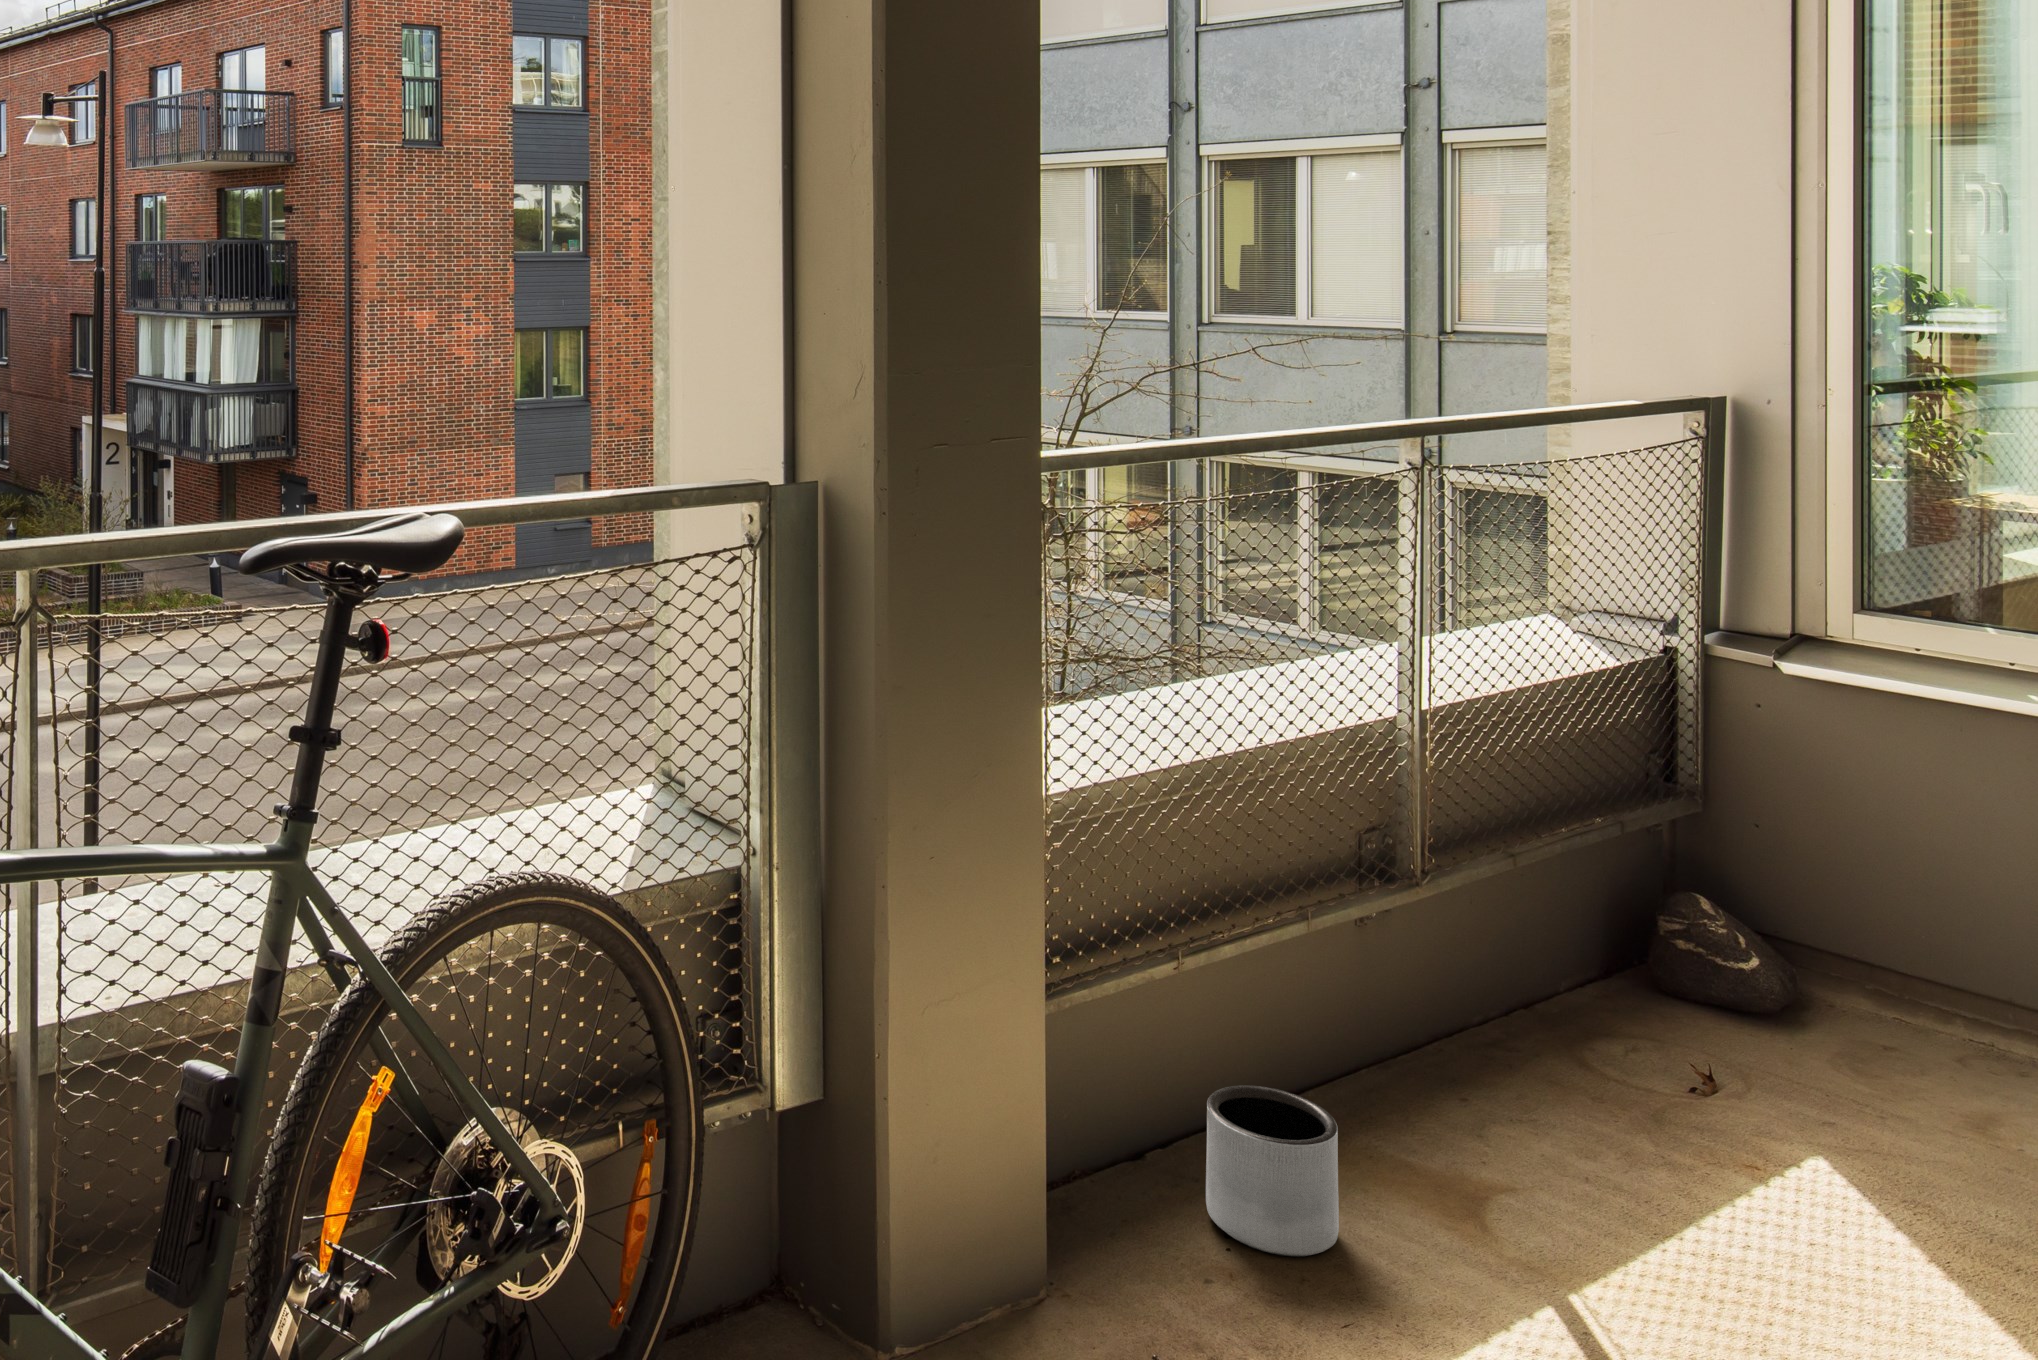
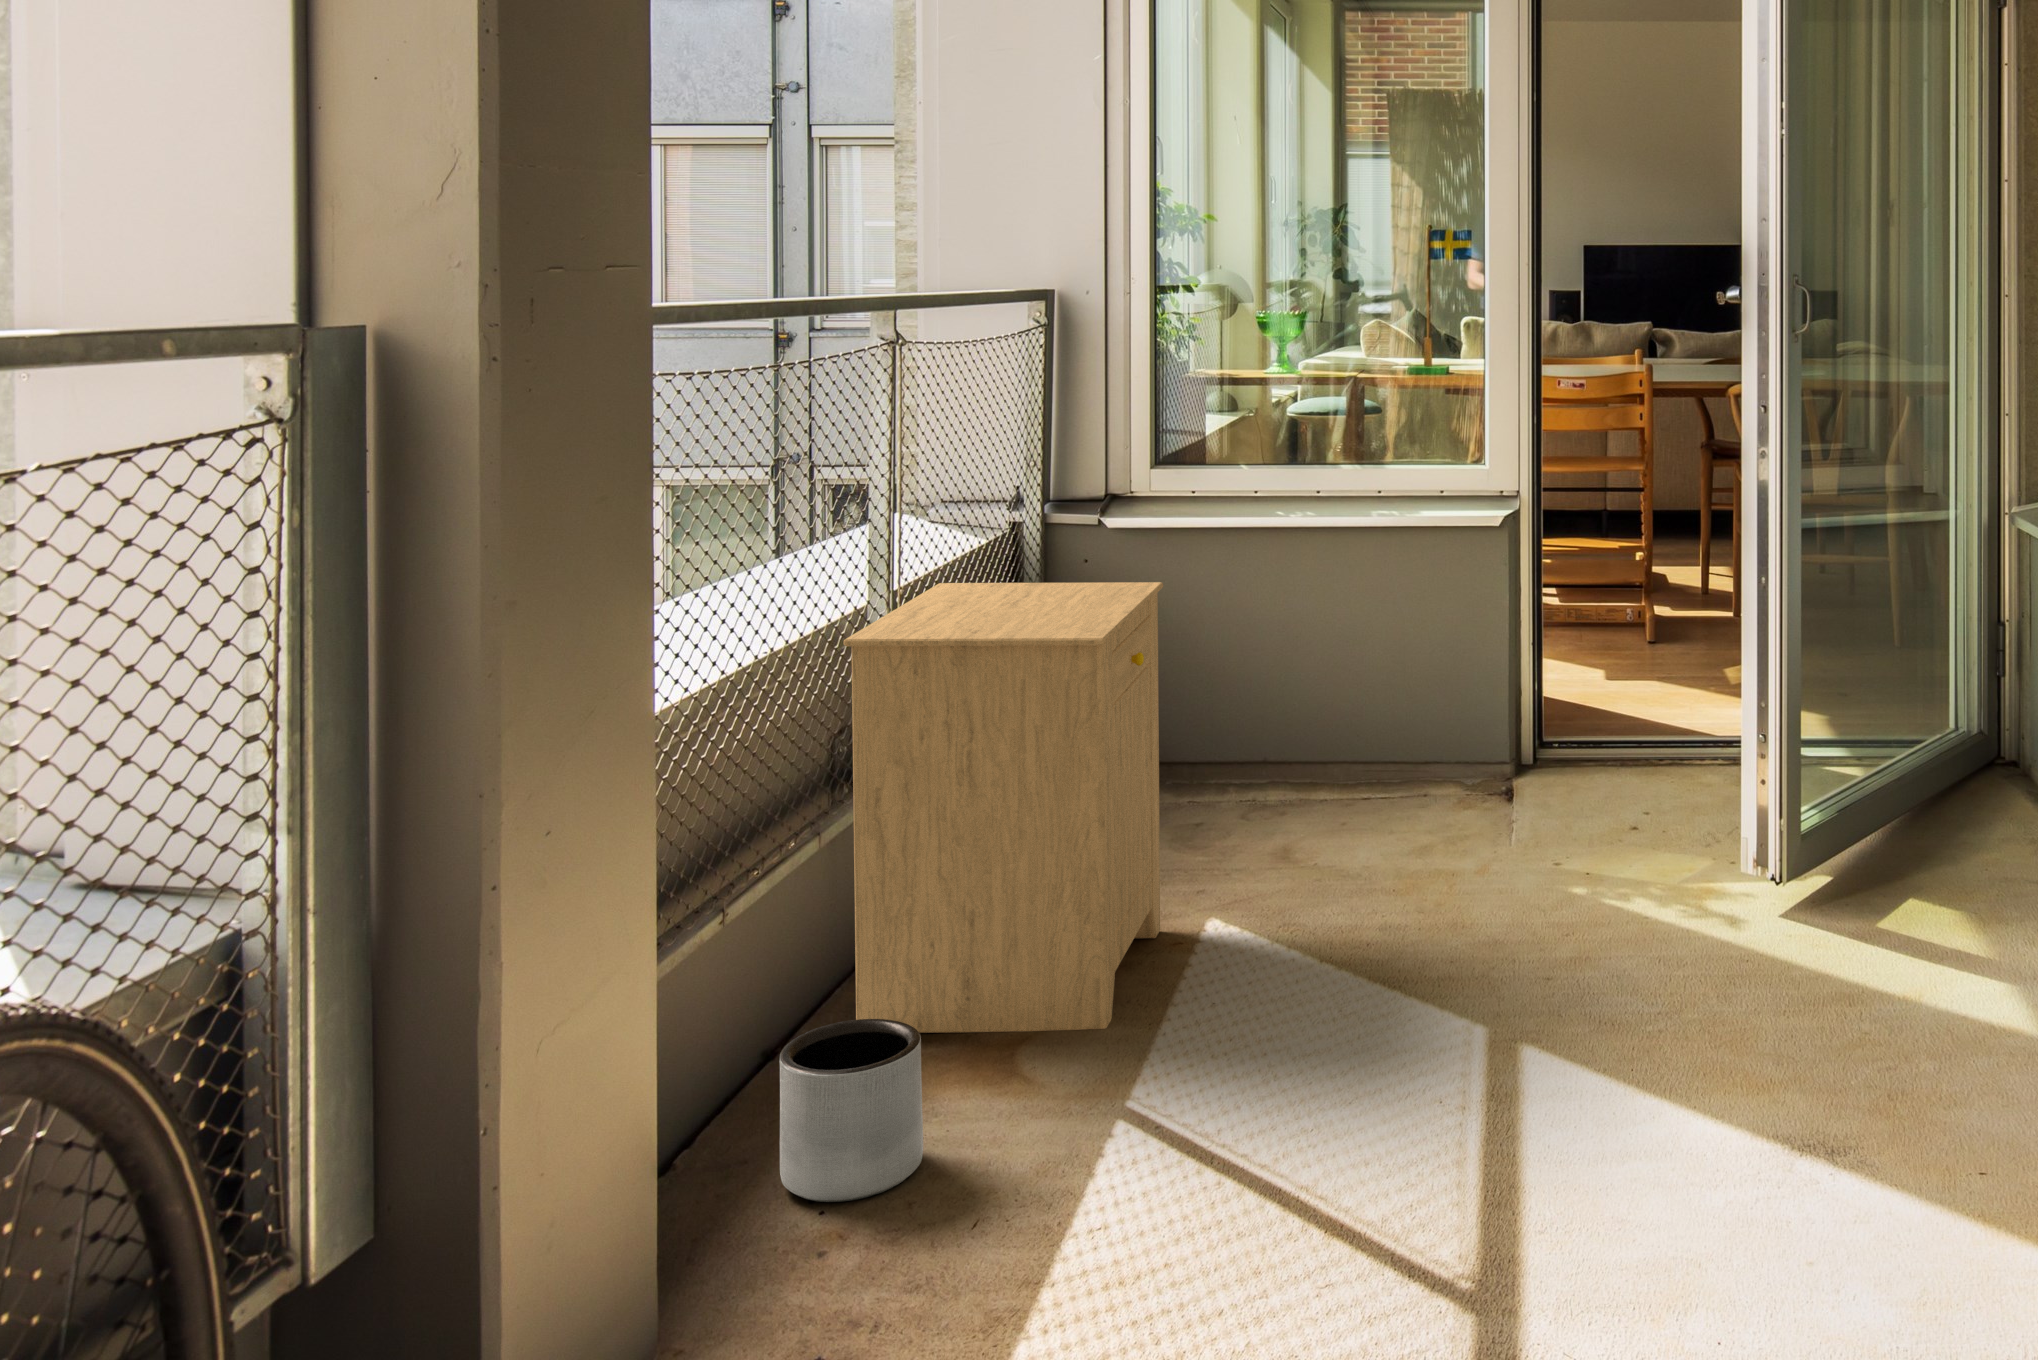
side table: none [1343,705,1750,1213] -> present [844,582,1163,1033]

